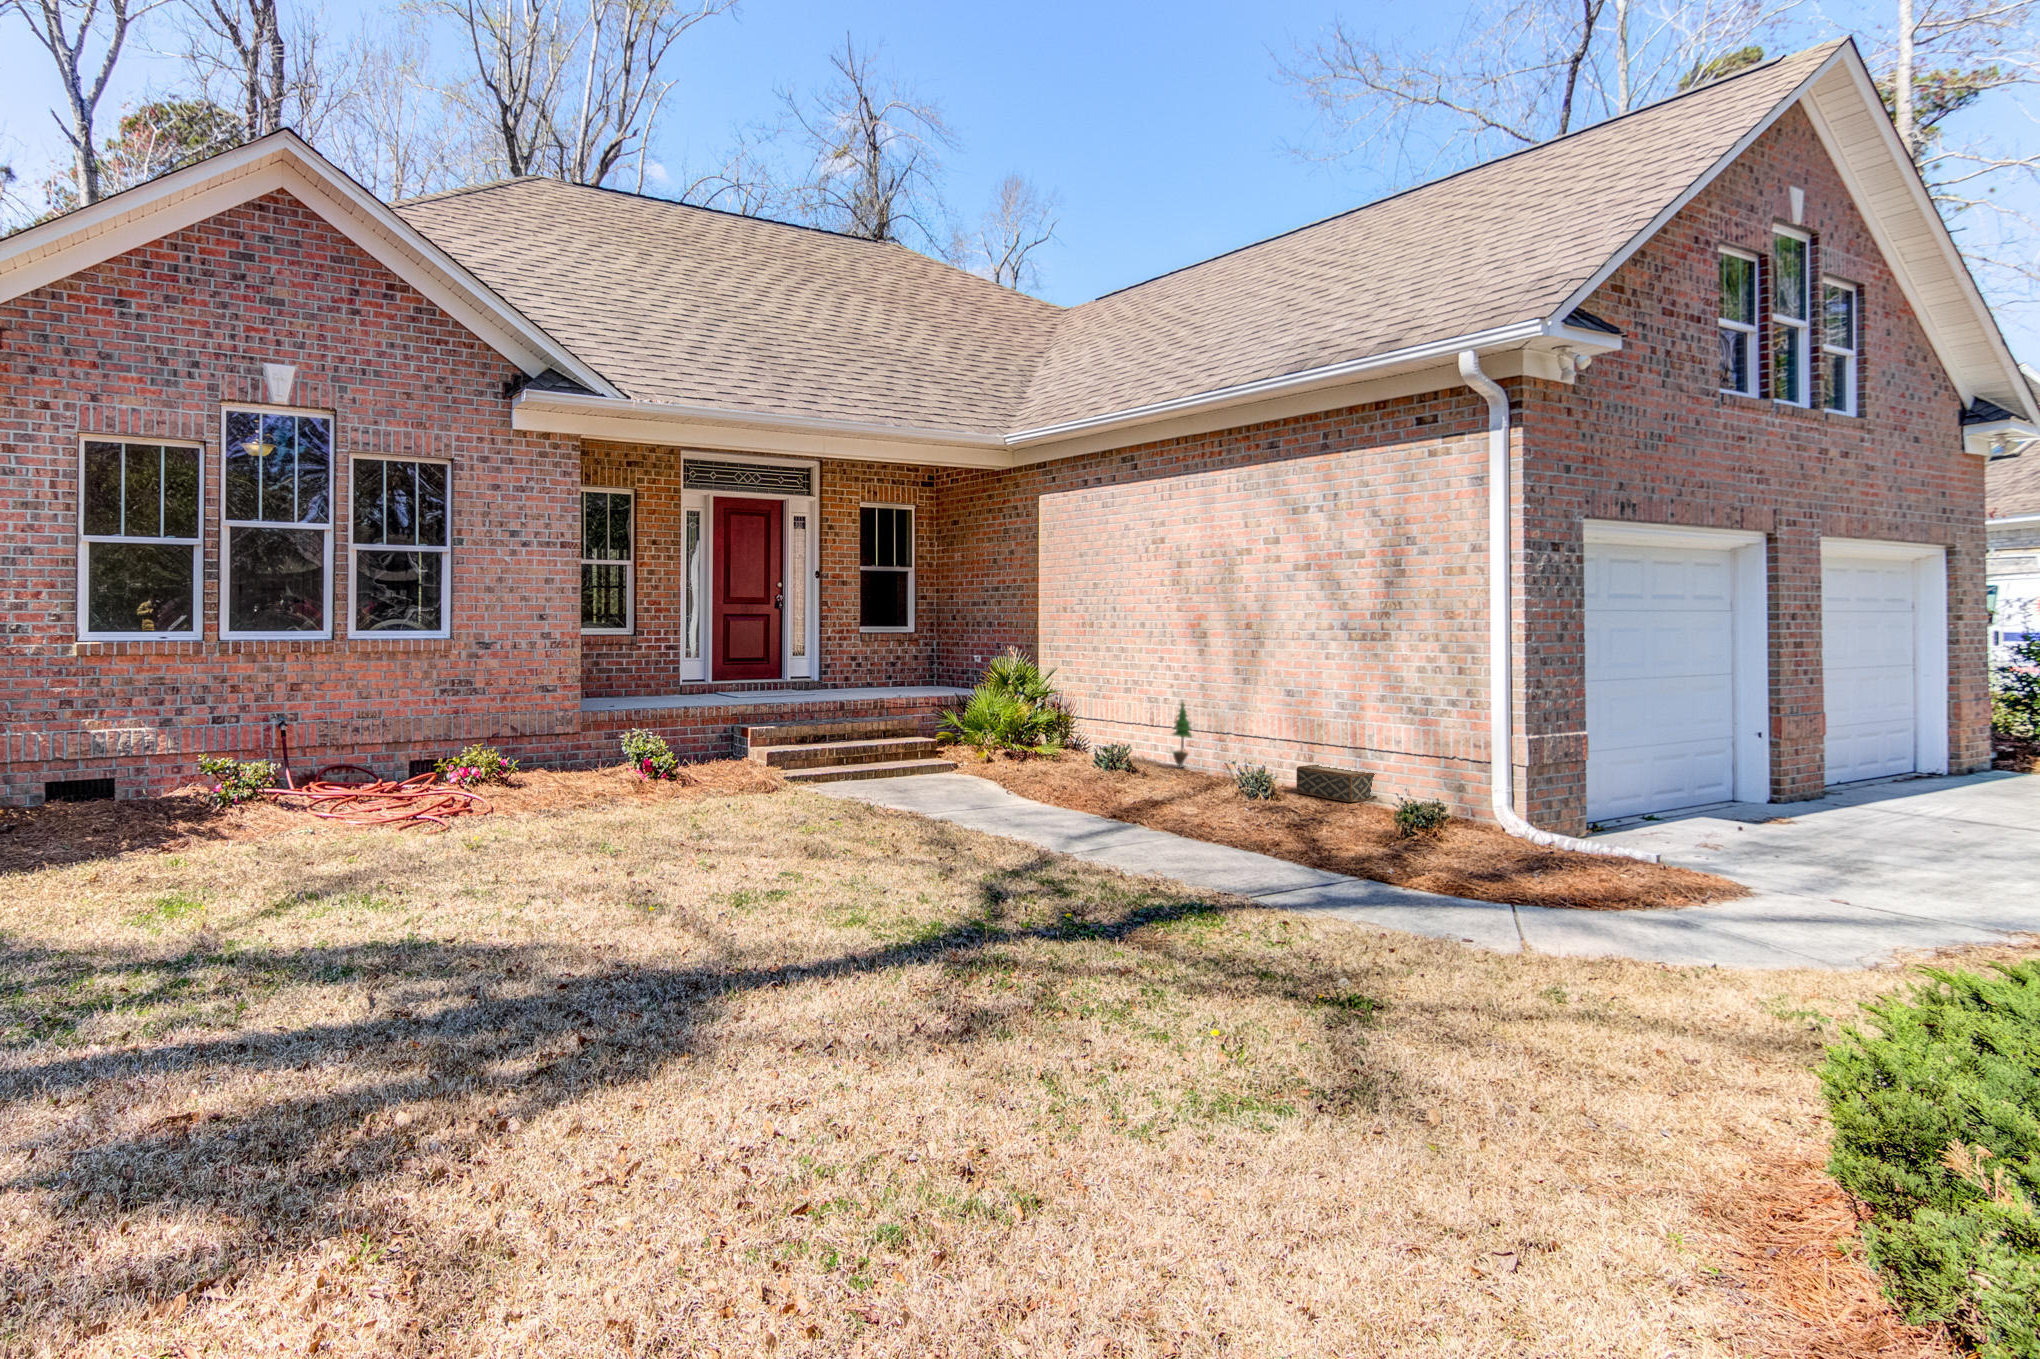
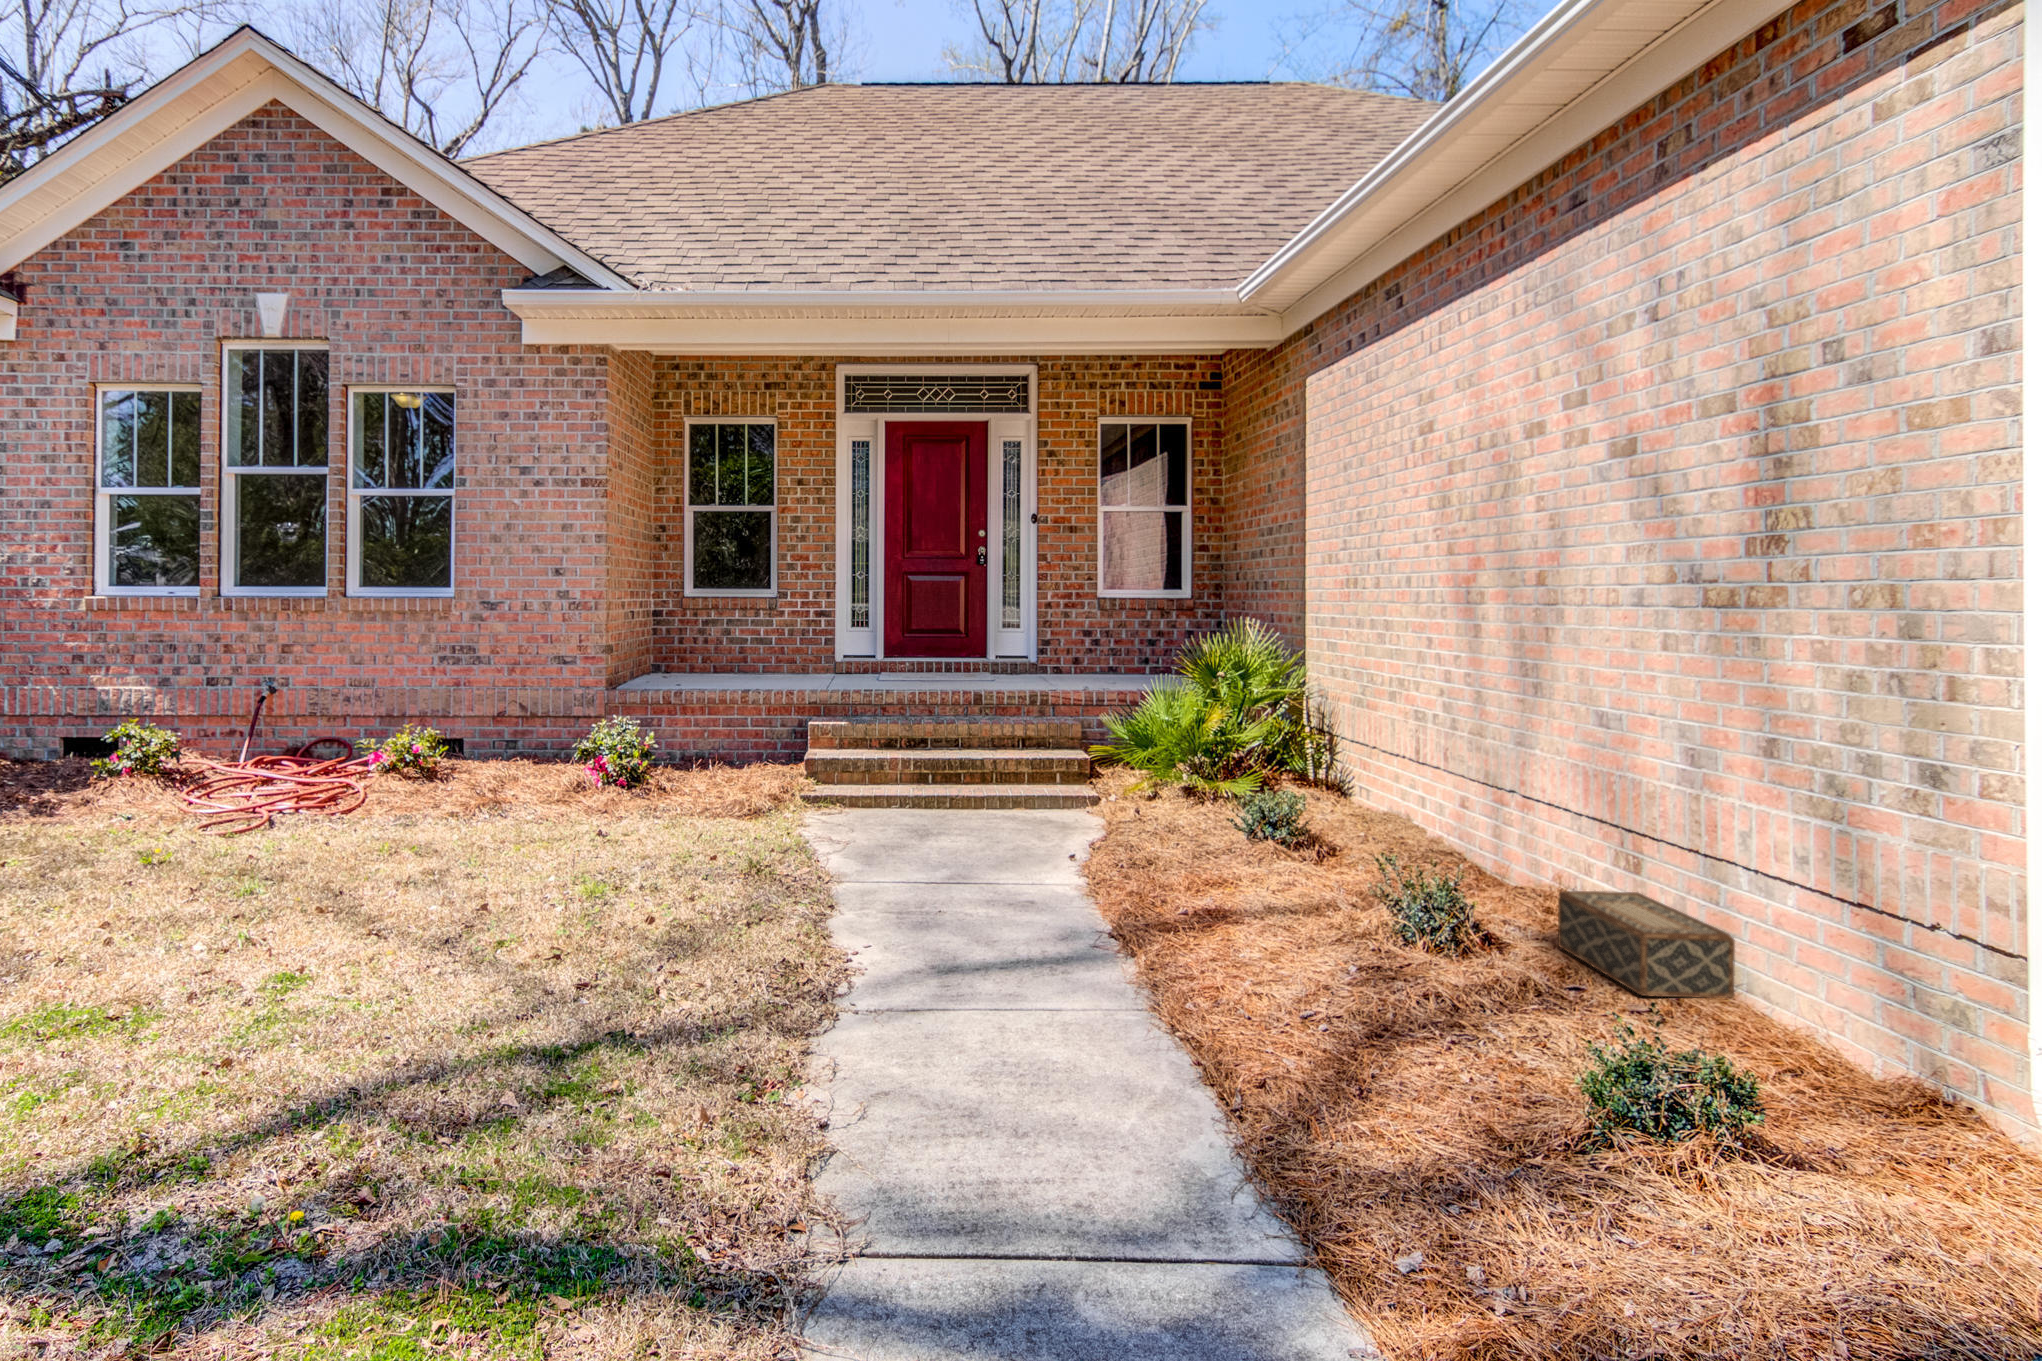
potted tree: present [1173,703,1192,768] -> none [1411,728,1460,853]

